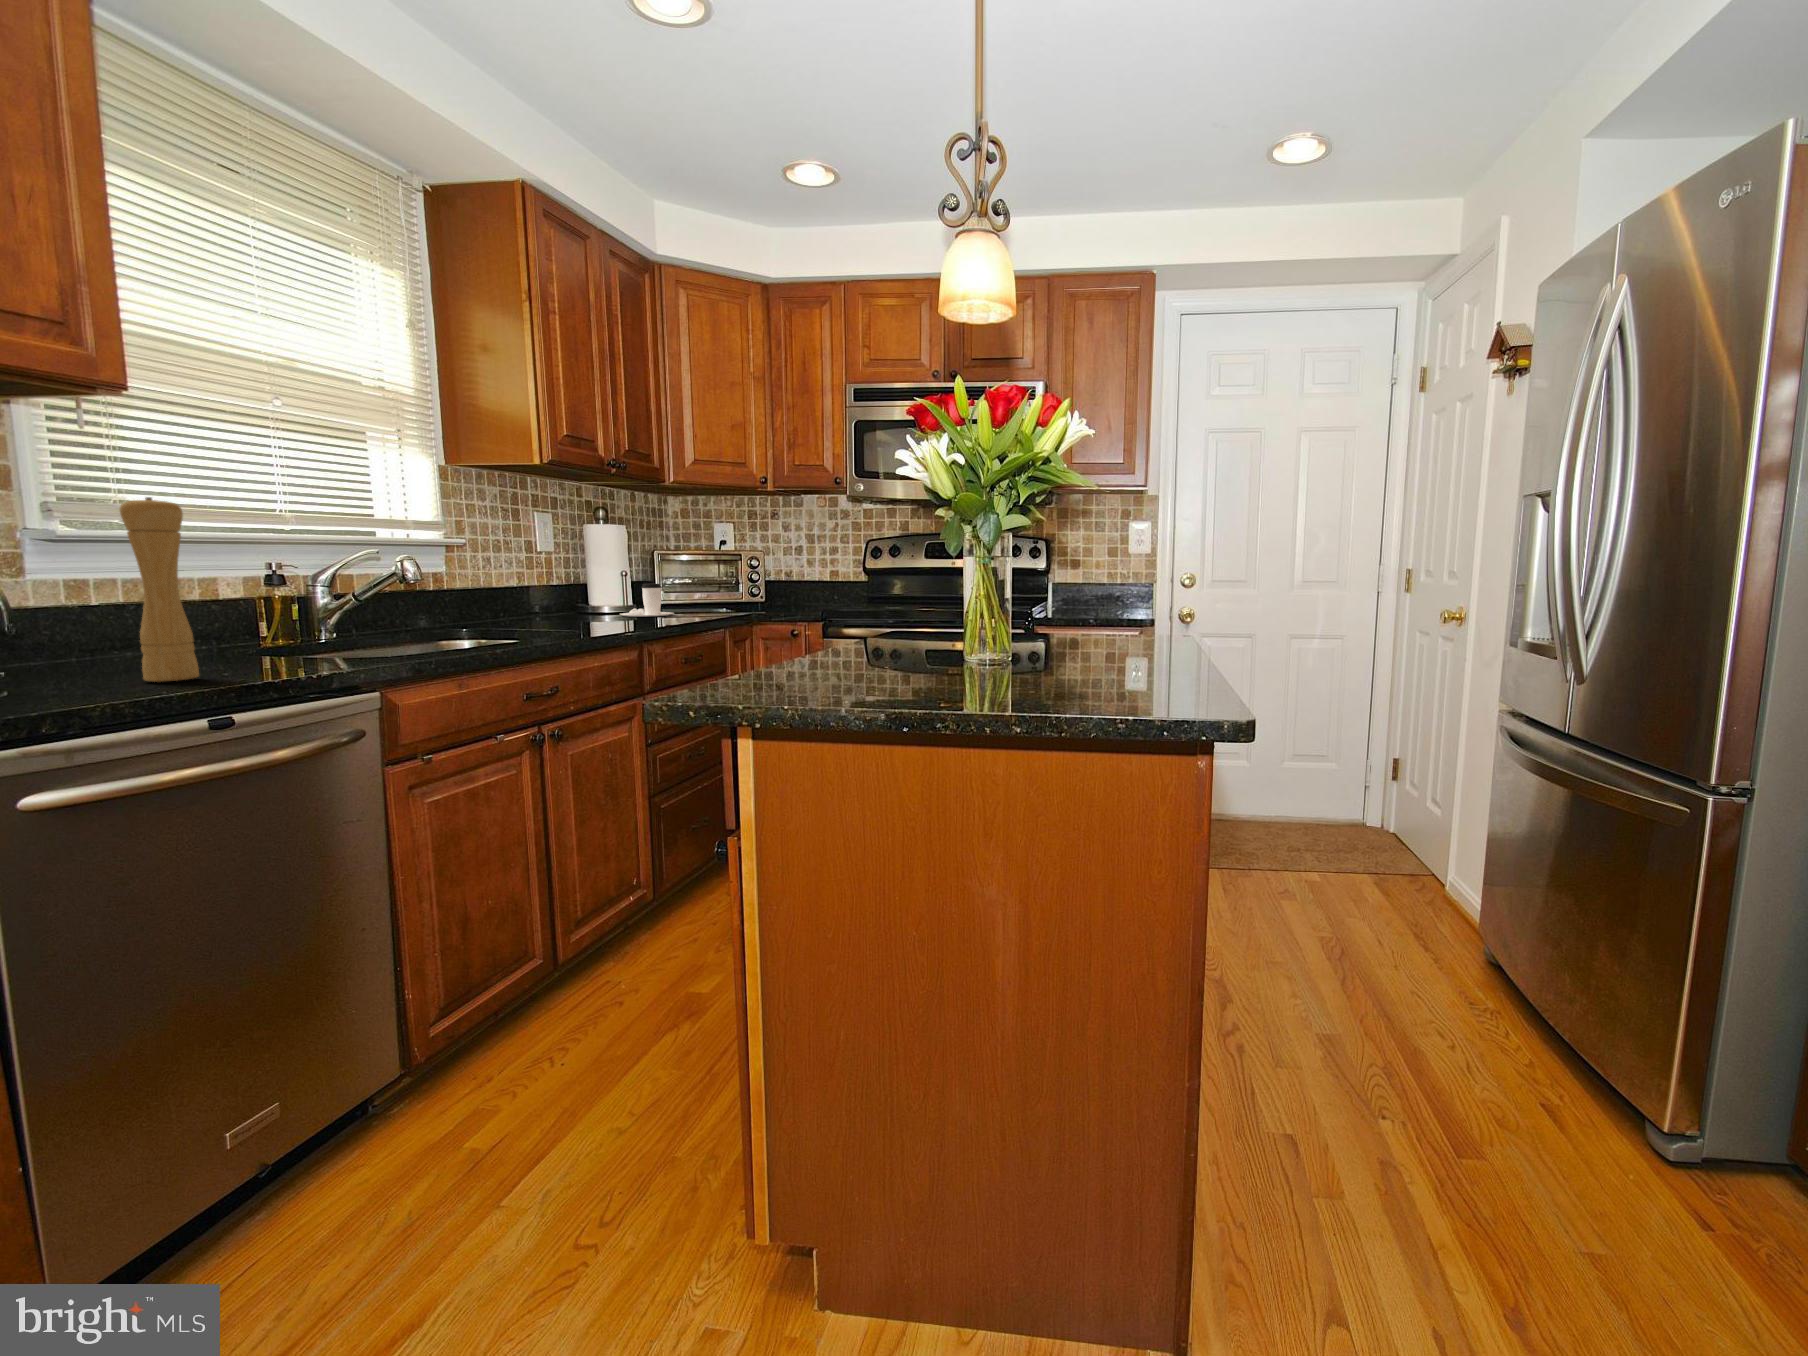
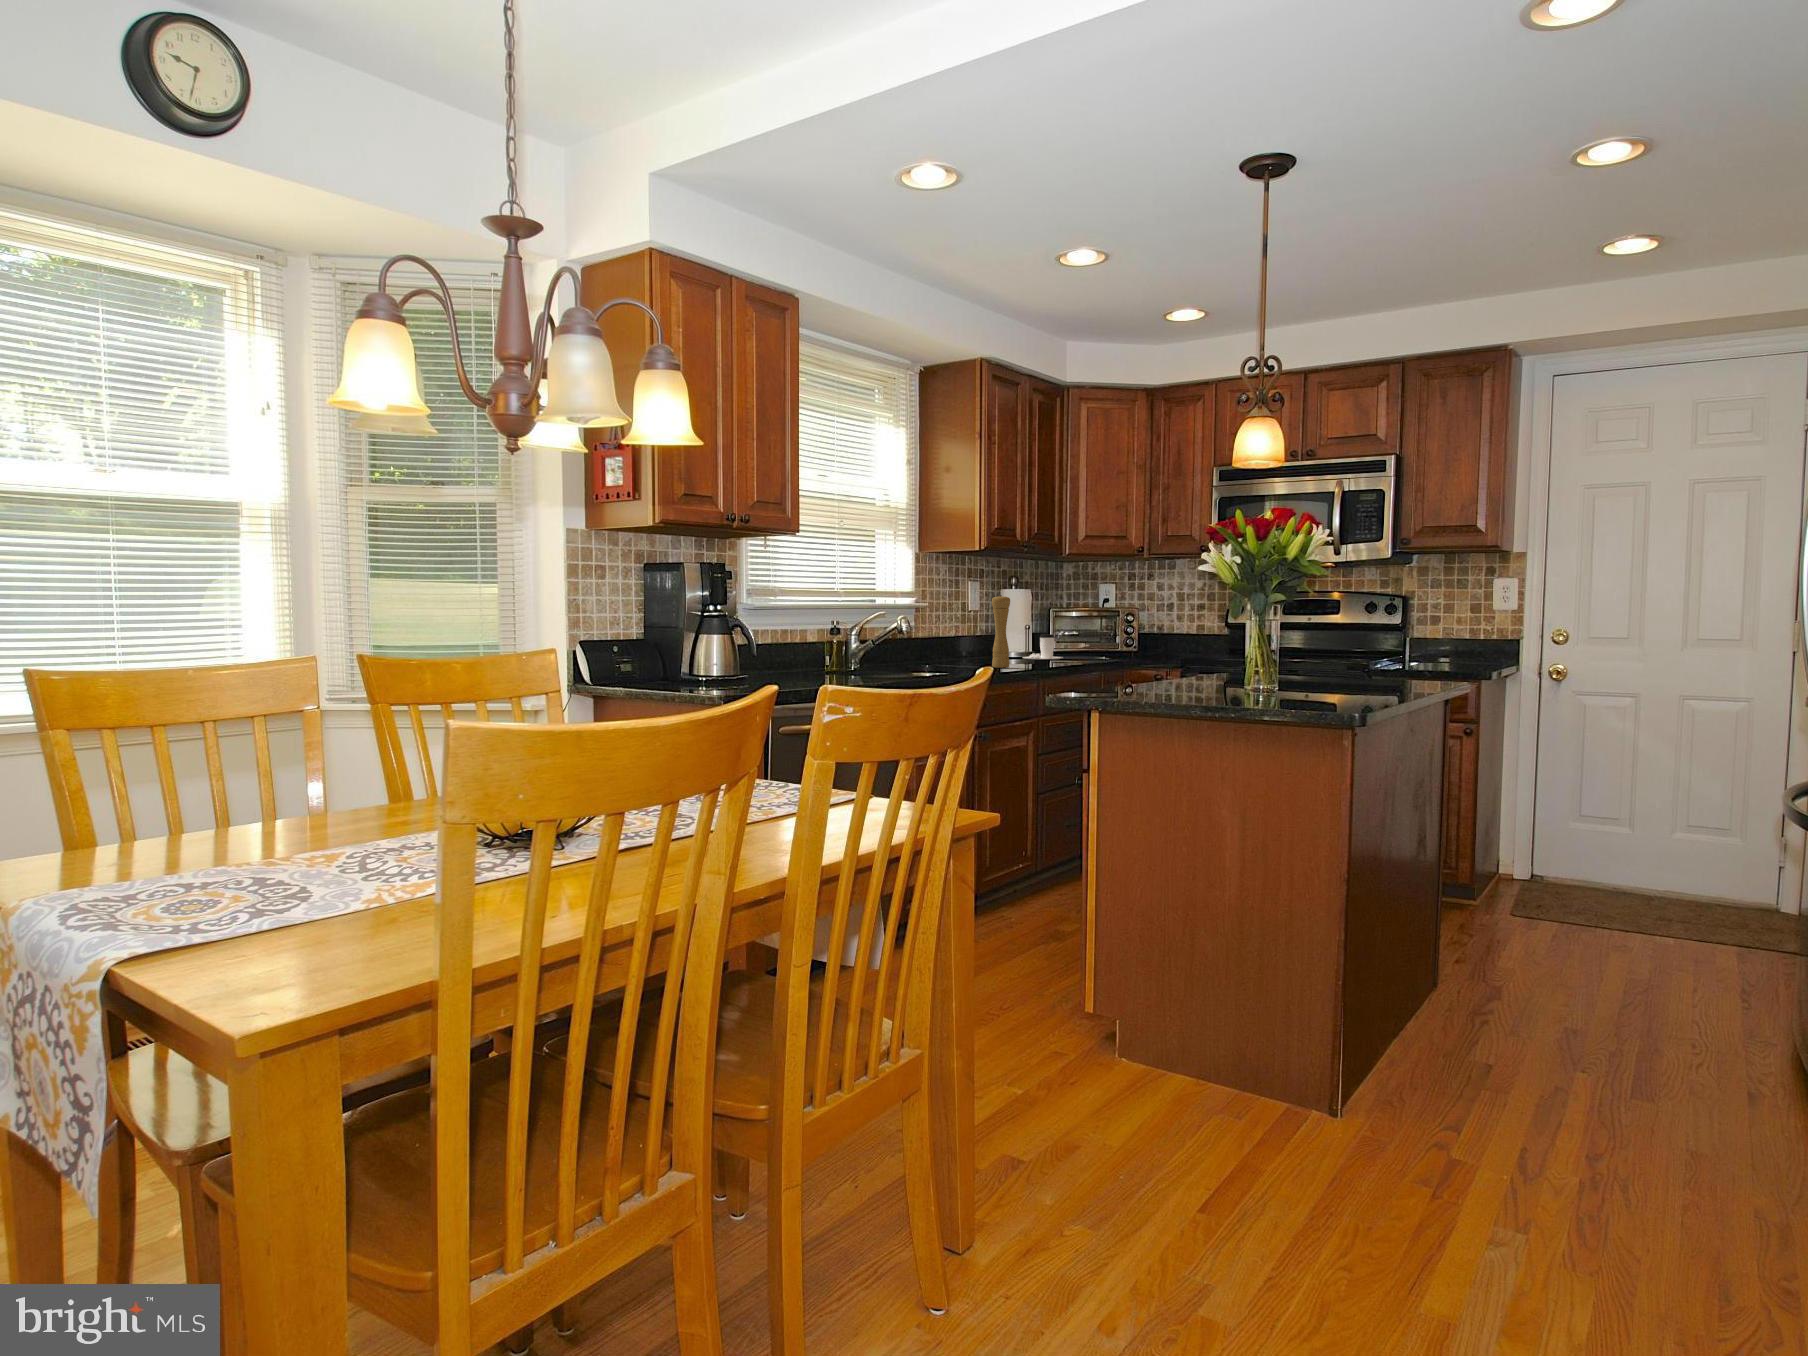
pepper mill: present [119,497,199,682] -> present [992,595,1010,668]

